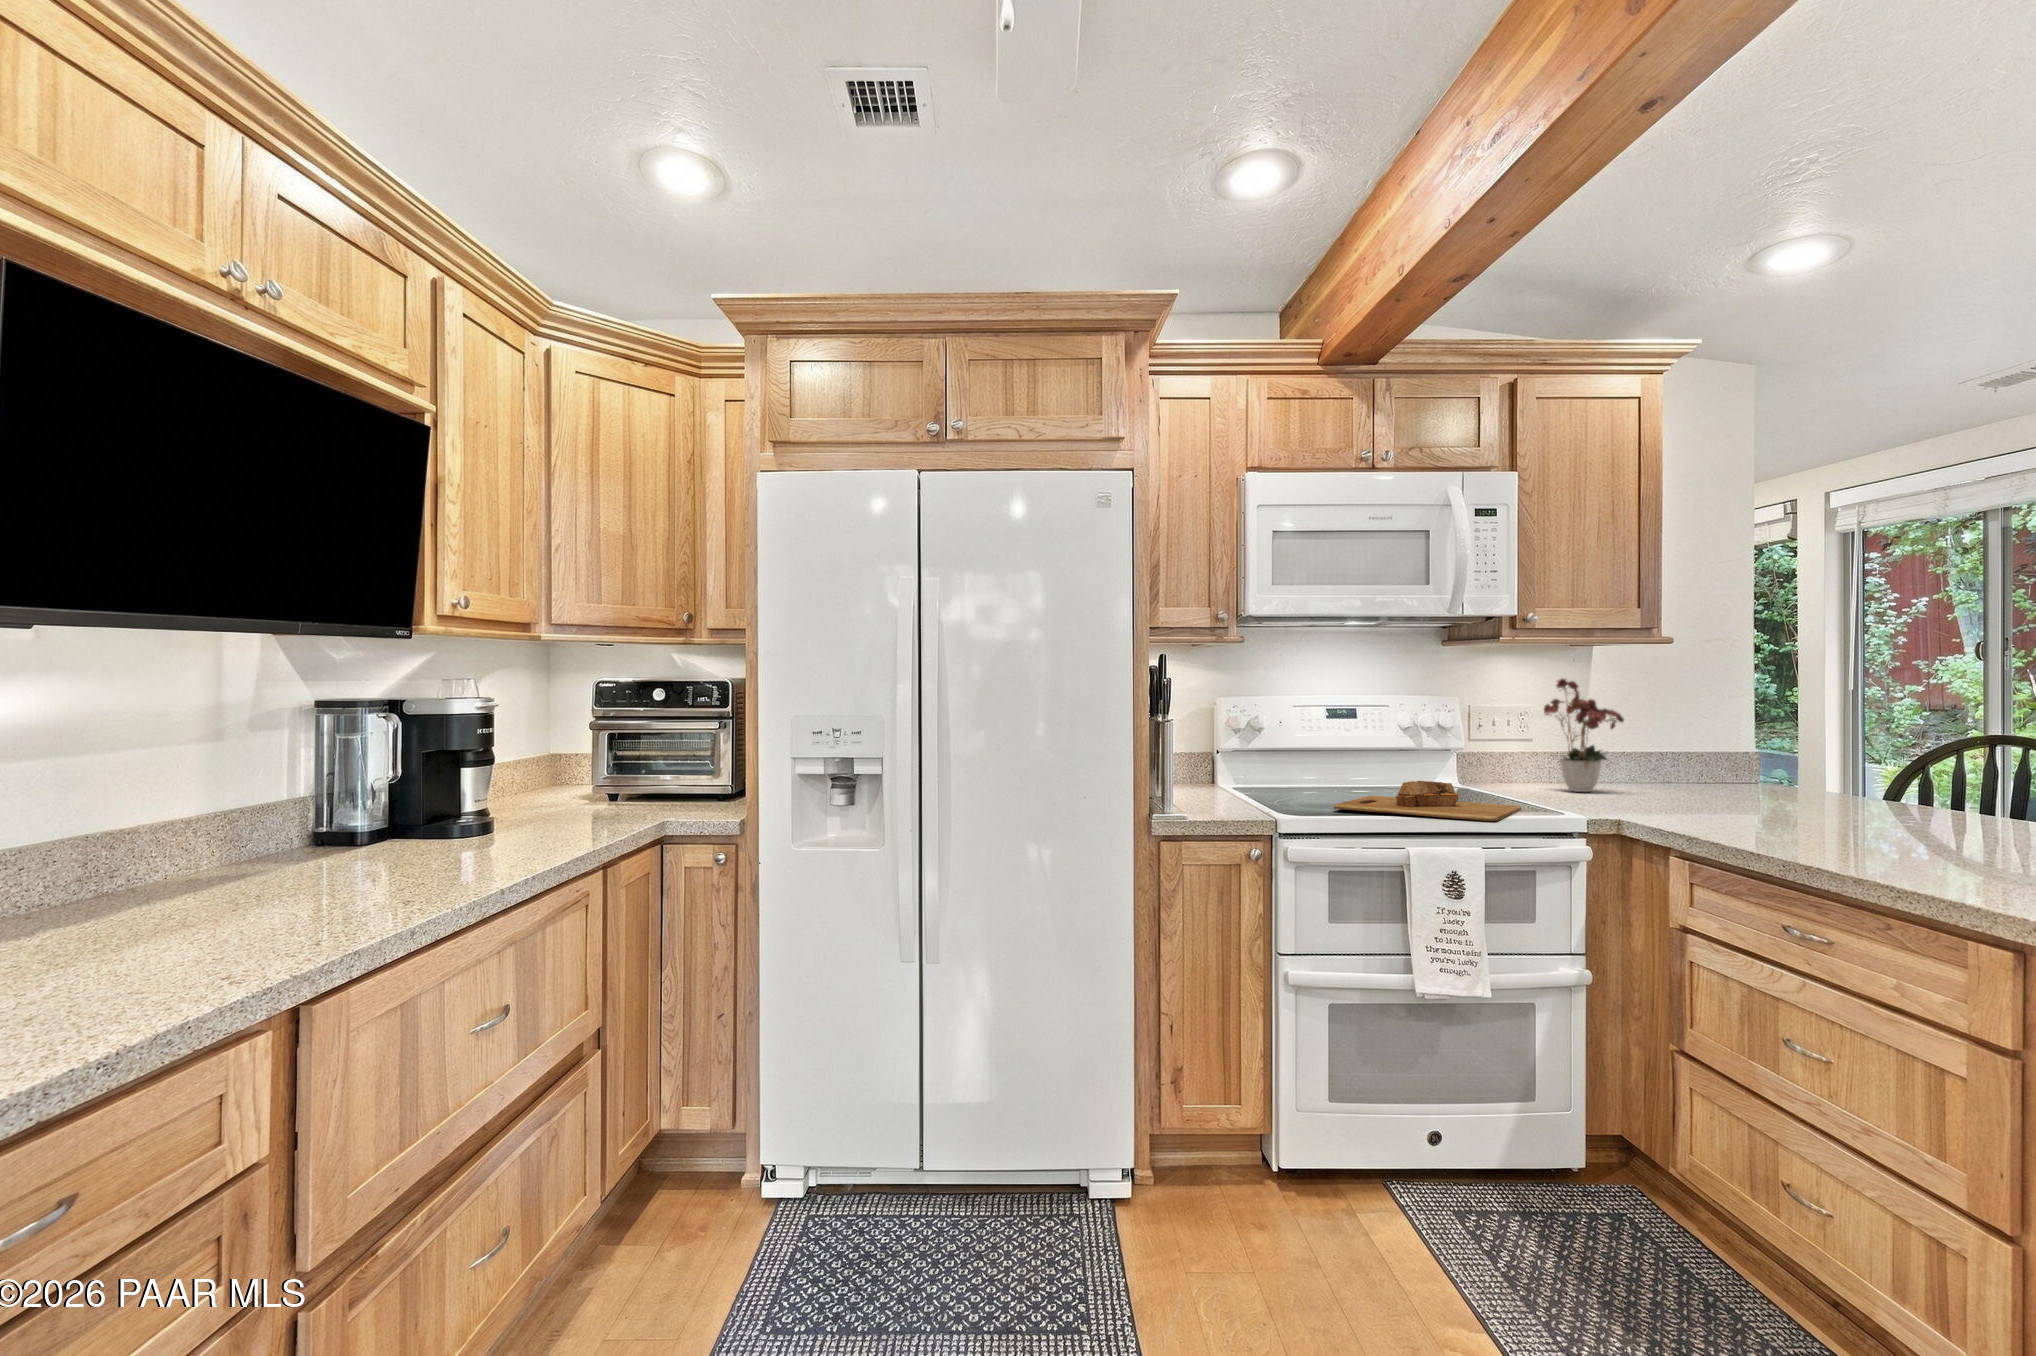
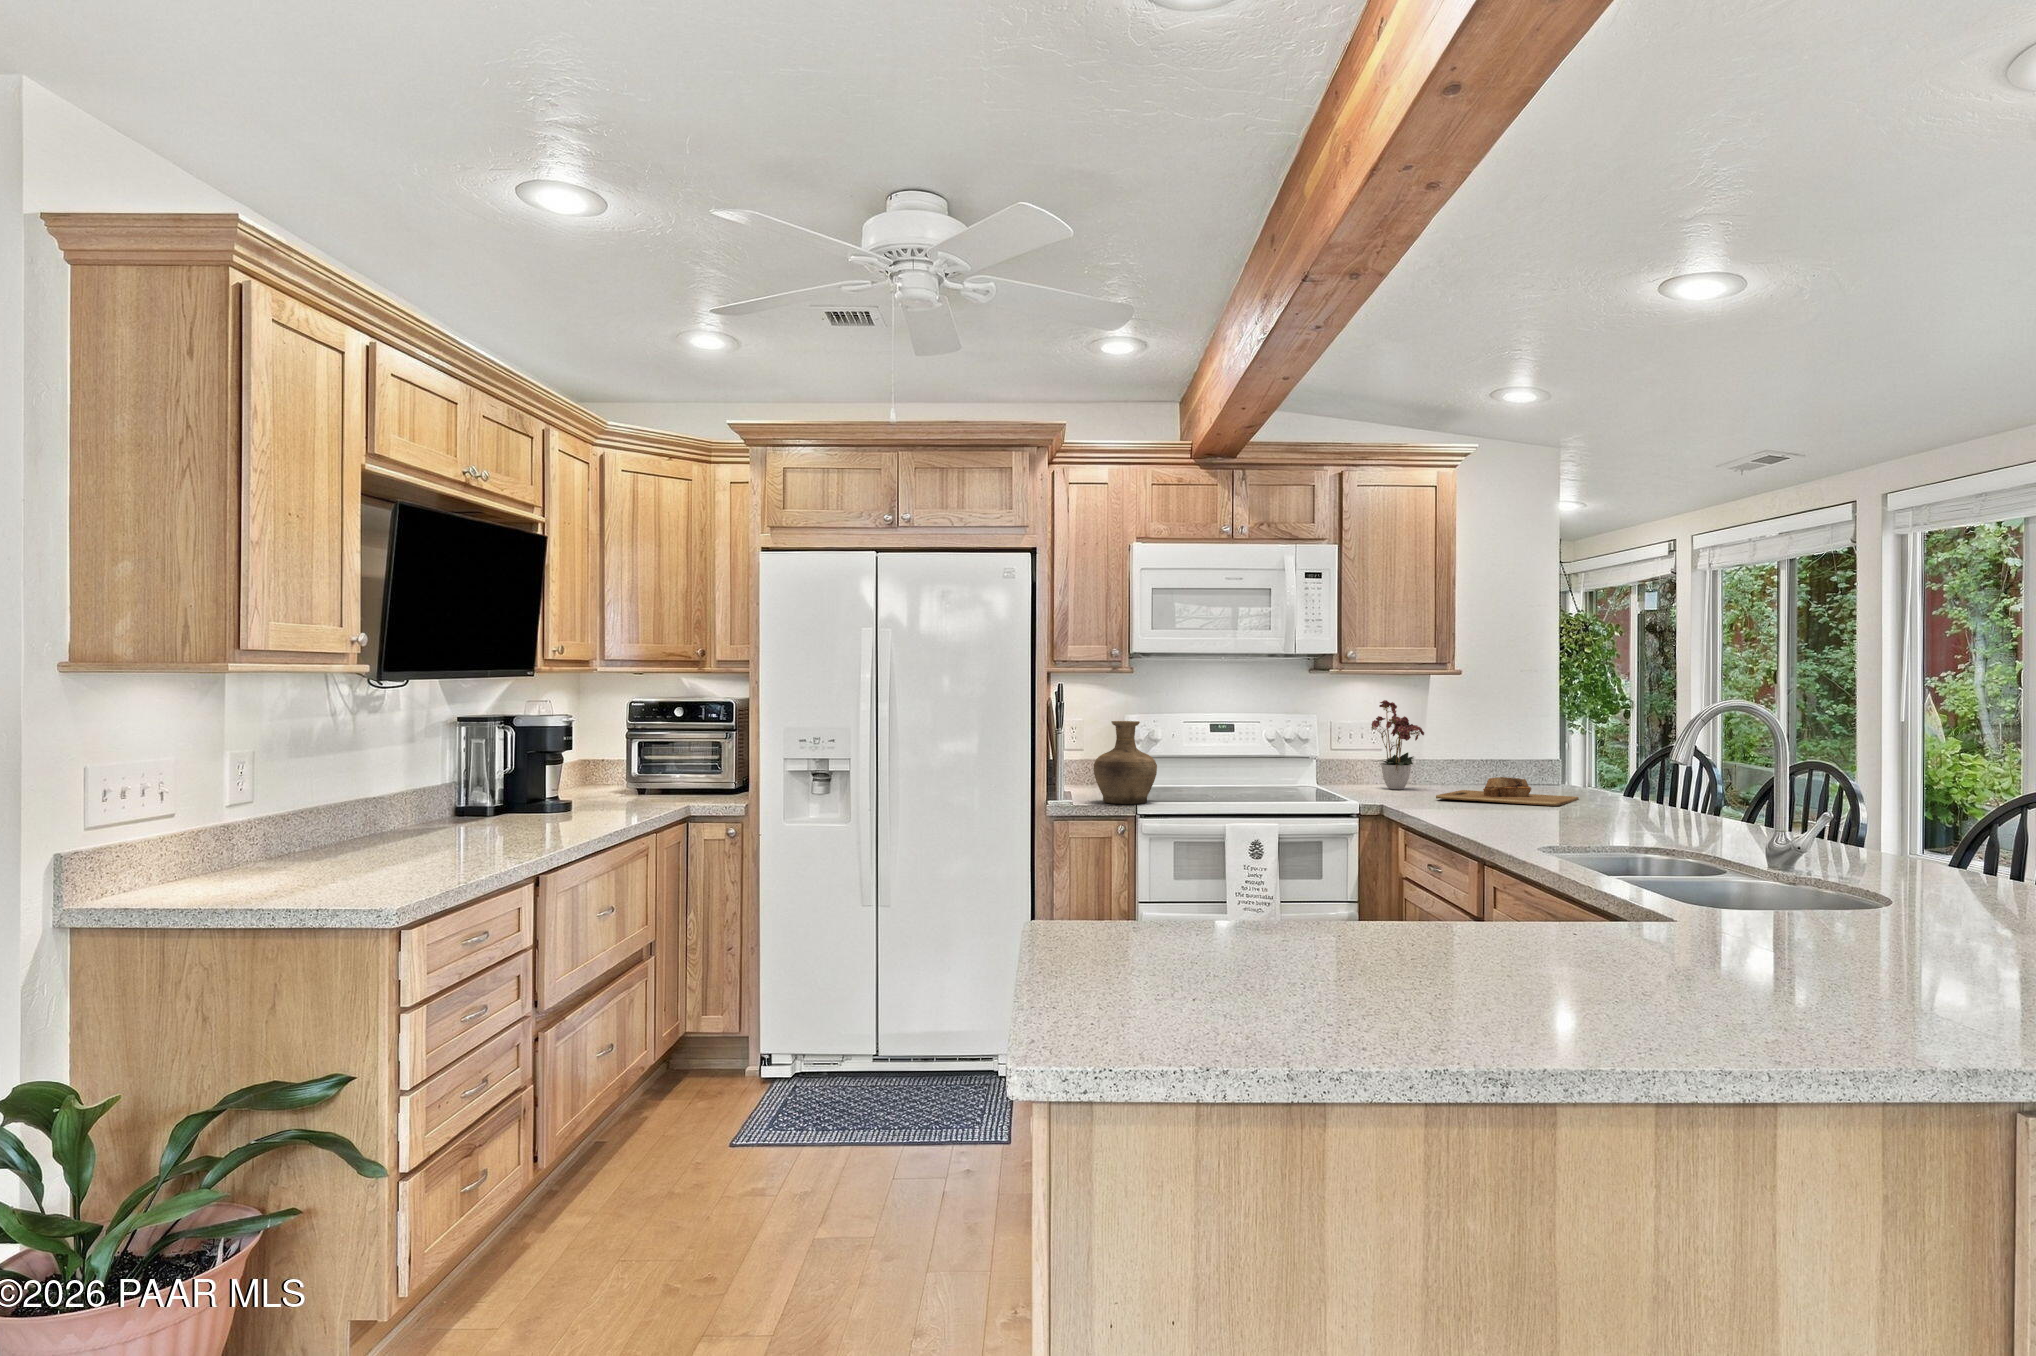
vase: none [1207,705,1294,817] -> present [1094,721,1157,804]
cutting board: present [1334,781,1521,821] -> present [1436,777,1579,806]

